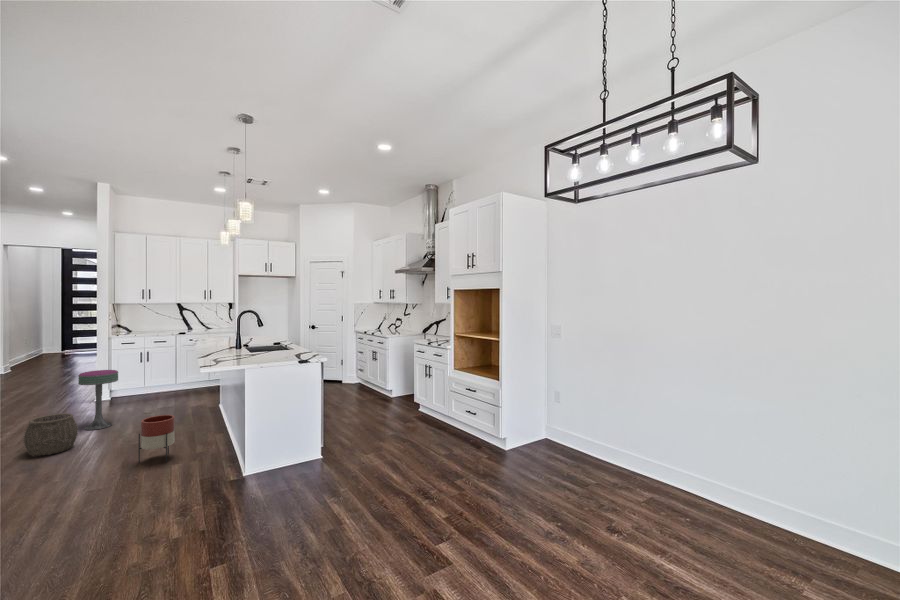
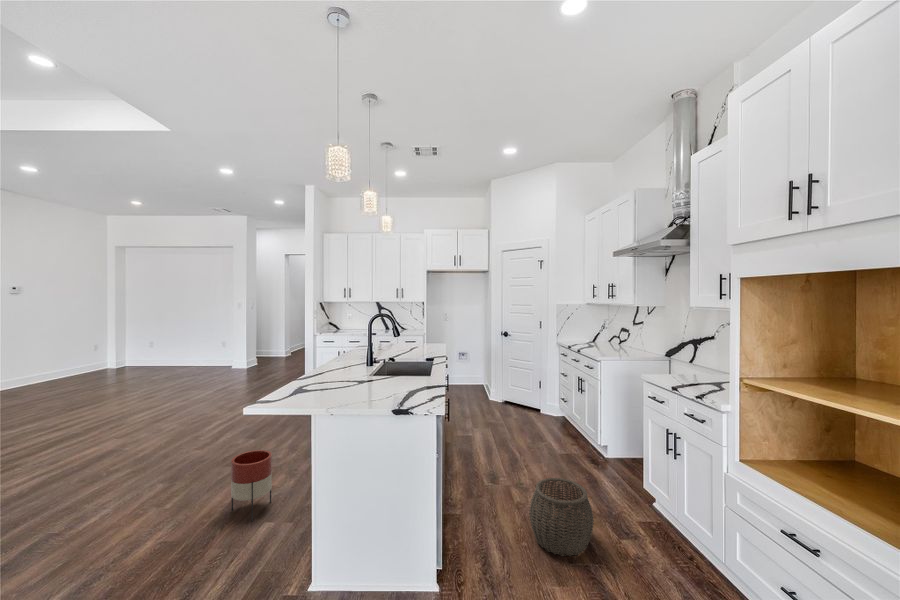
bar stool: present [78,370,118,430] -> none [252,372,287,436]
woven basket: present [24,414,78,456] -> present [529,478,594,556]

